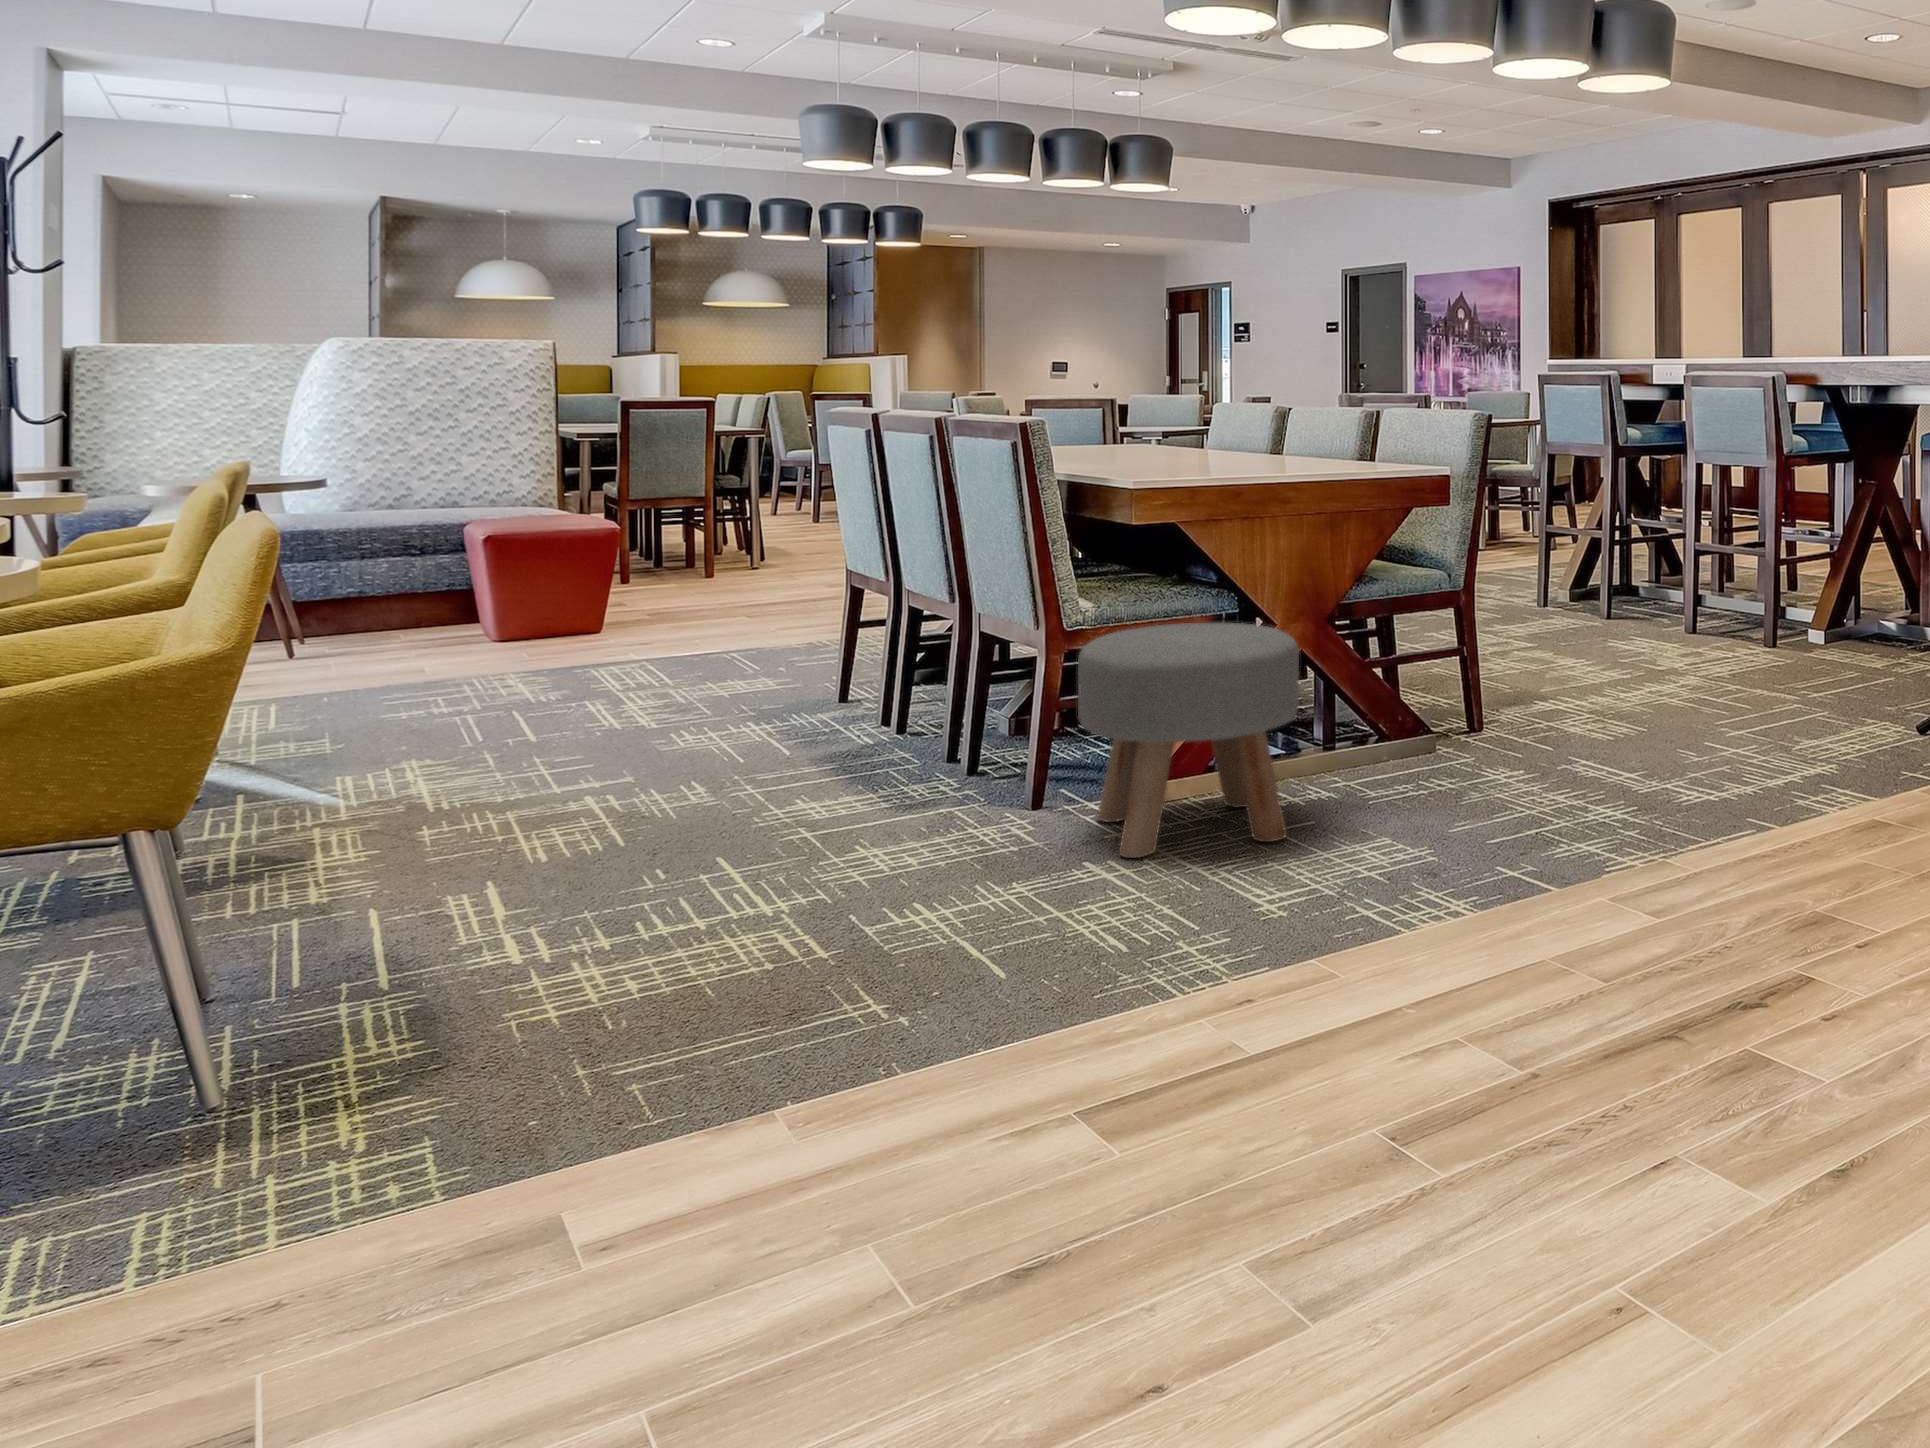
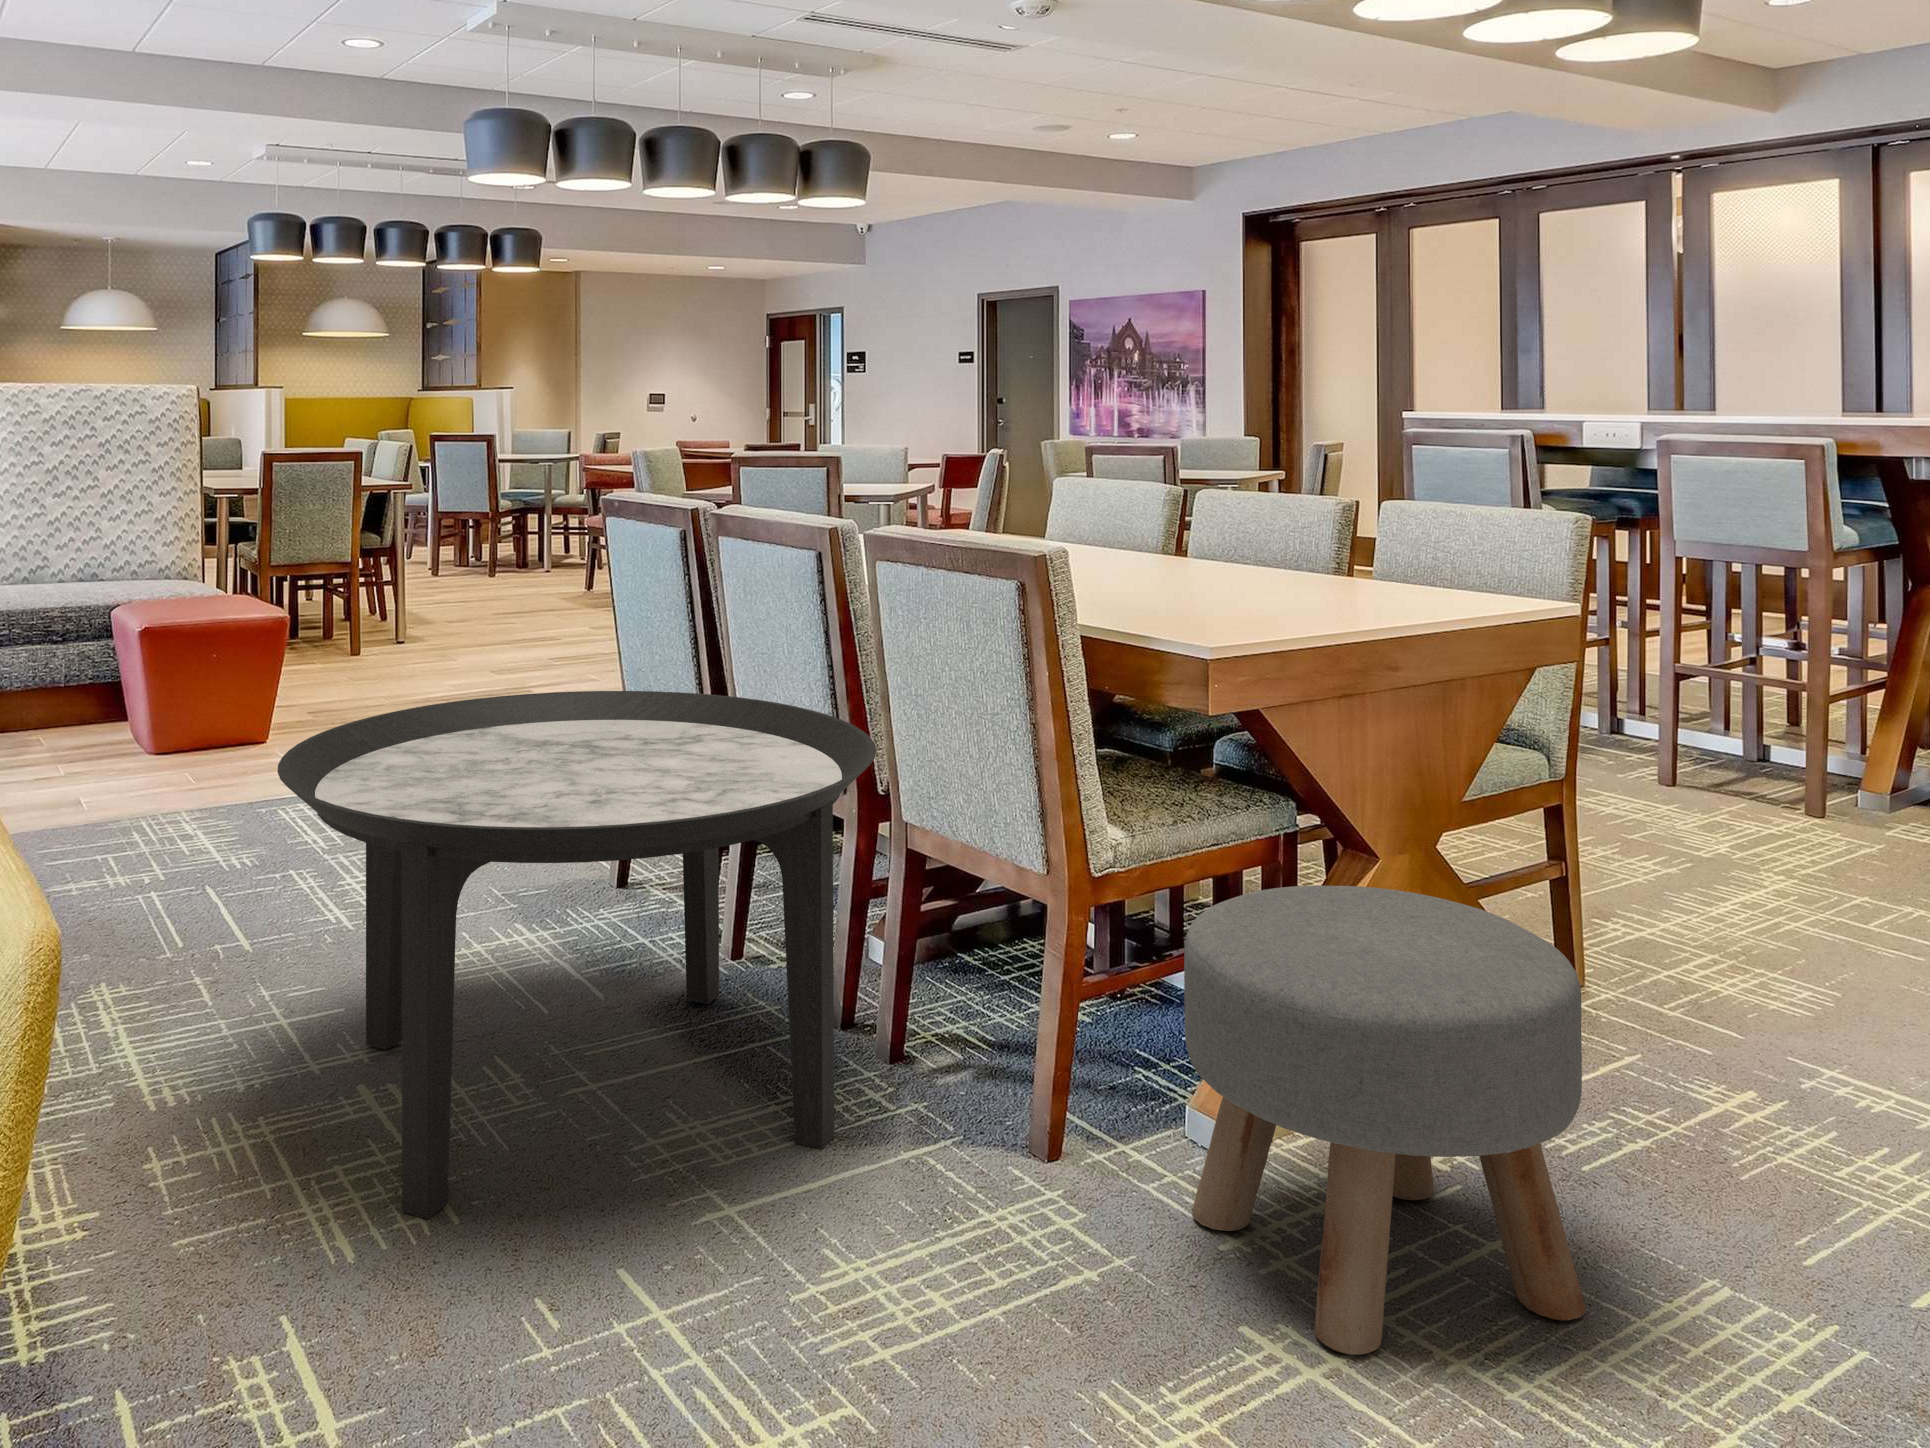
round table: none [516,539,951,840] -> present [278,691,876,1219]

